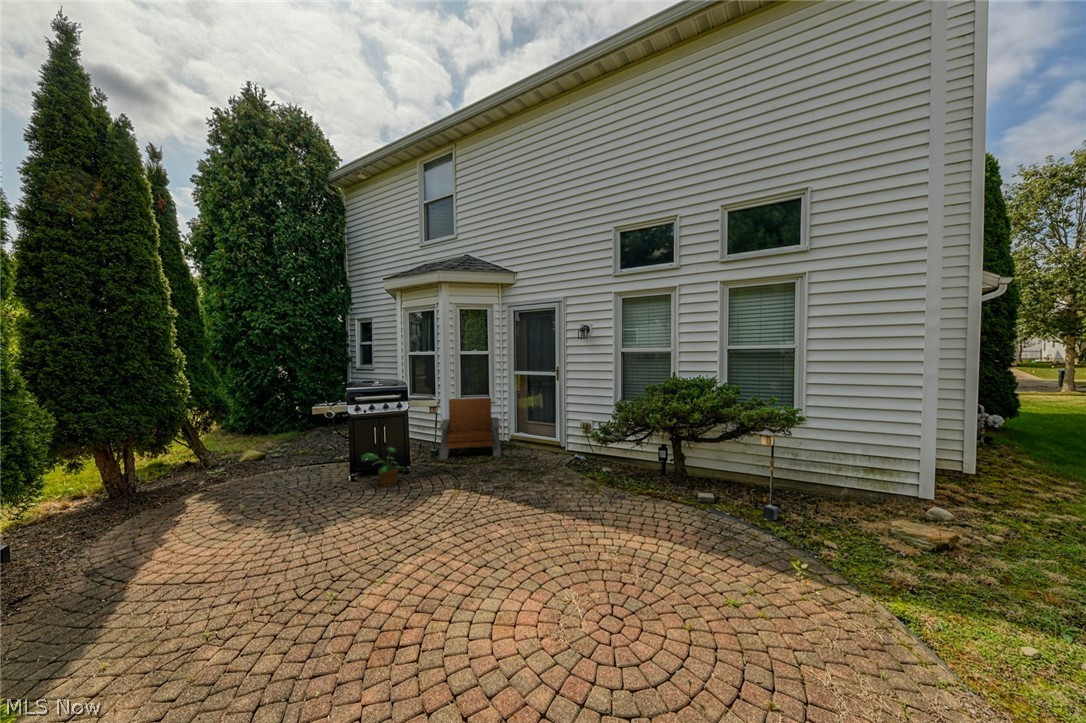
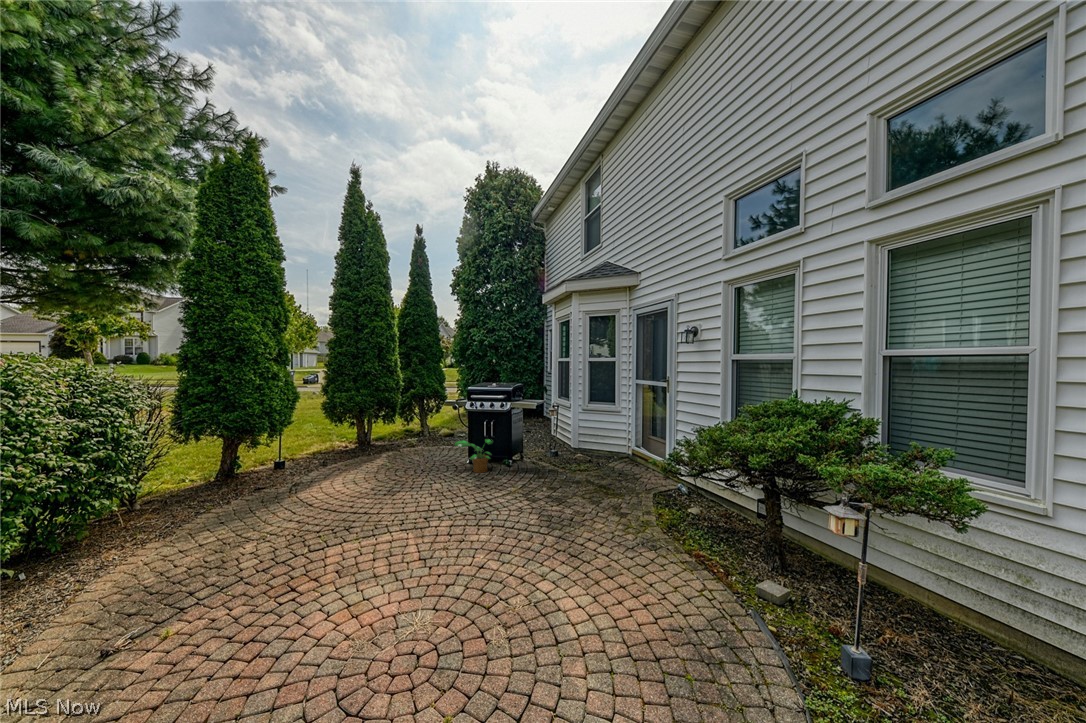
lounge chair: present [439,398,501,460] -> none [547,404,620,469]

